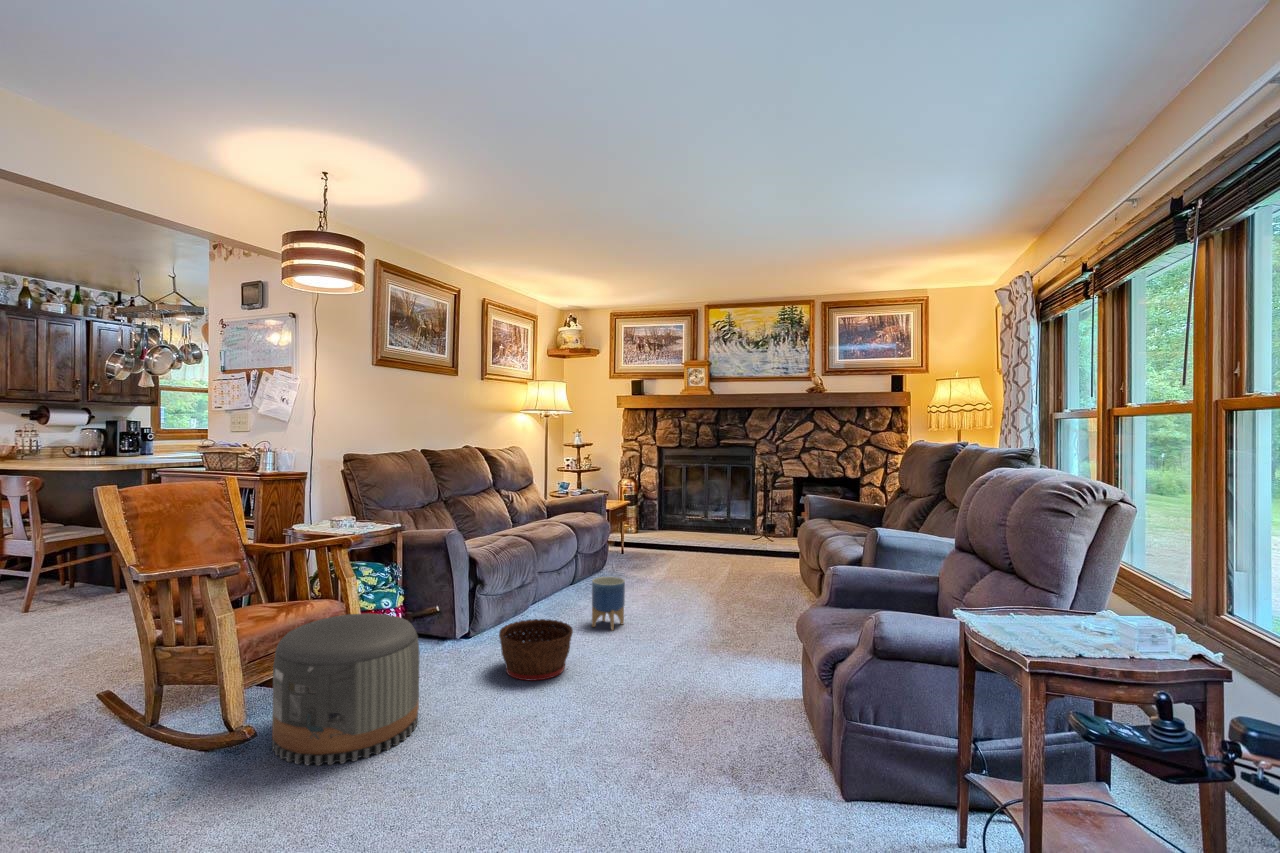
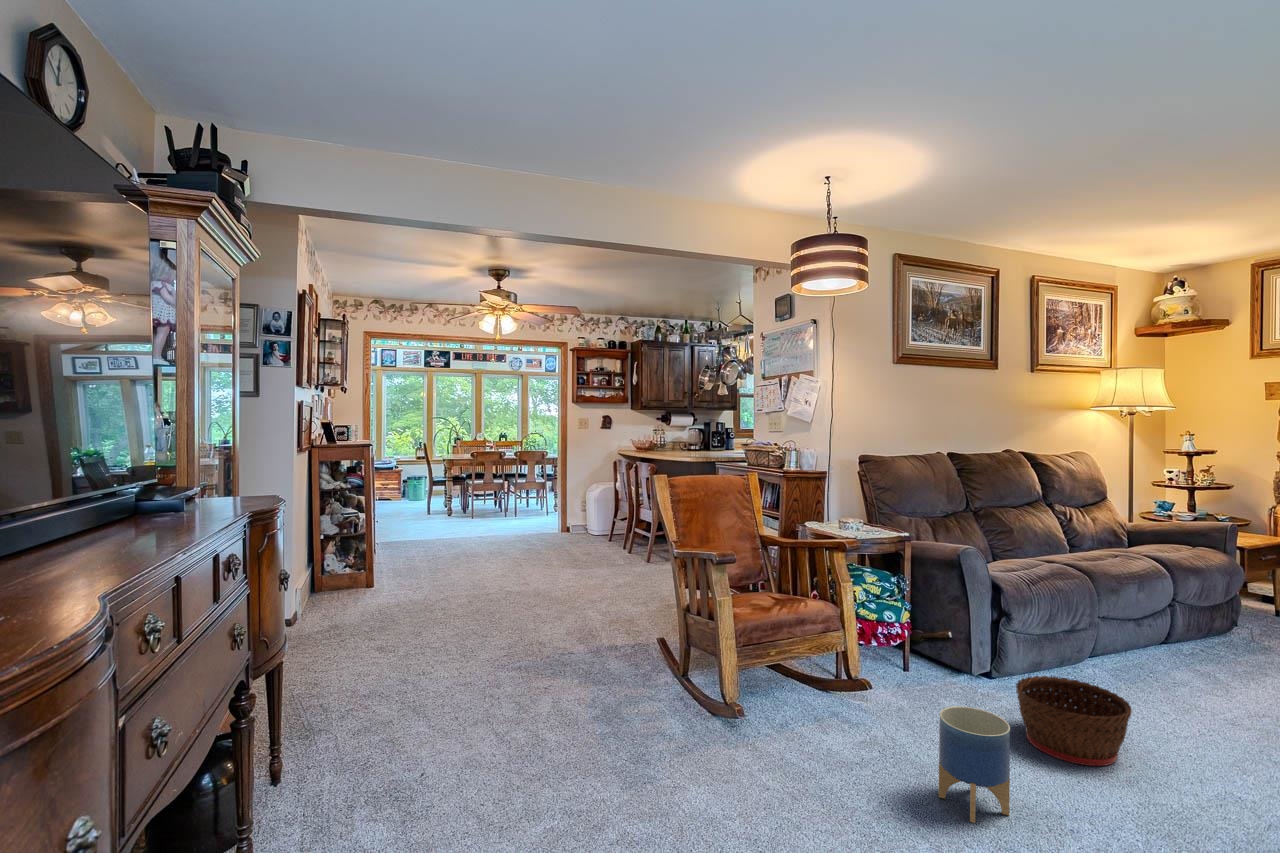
planter: present [592,577,625,630] -> present [939,706,1010,823]
pouf: present [272,613,420,766] -> none [760,619,902,777]

